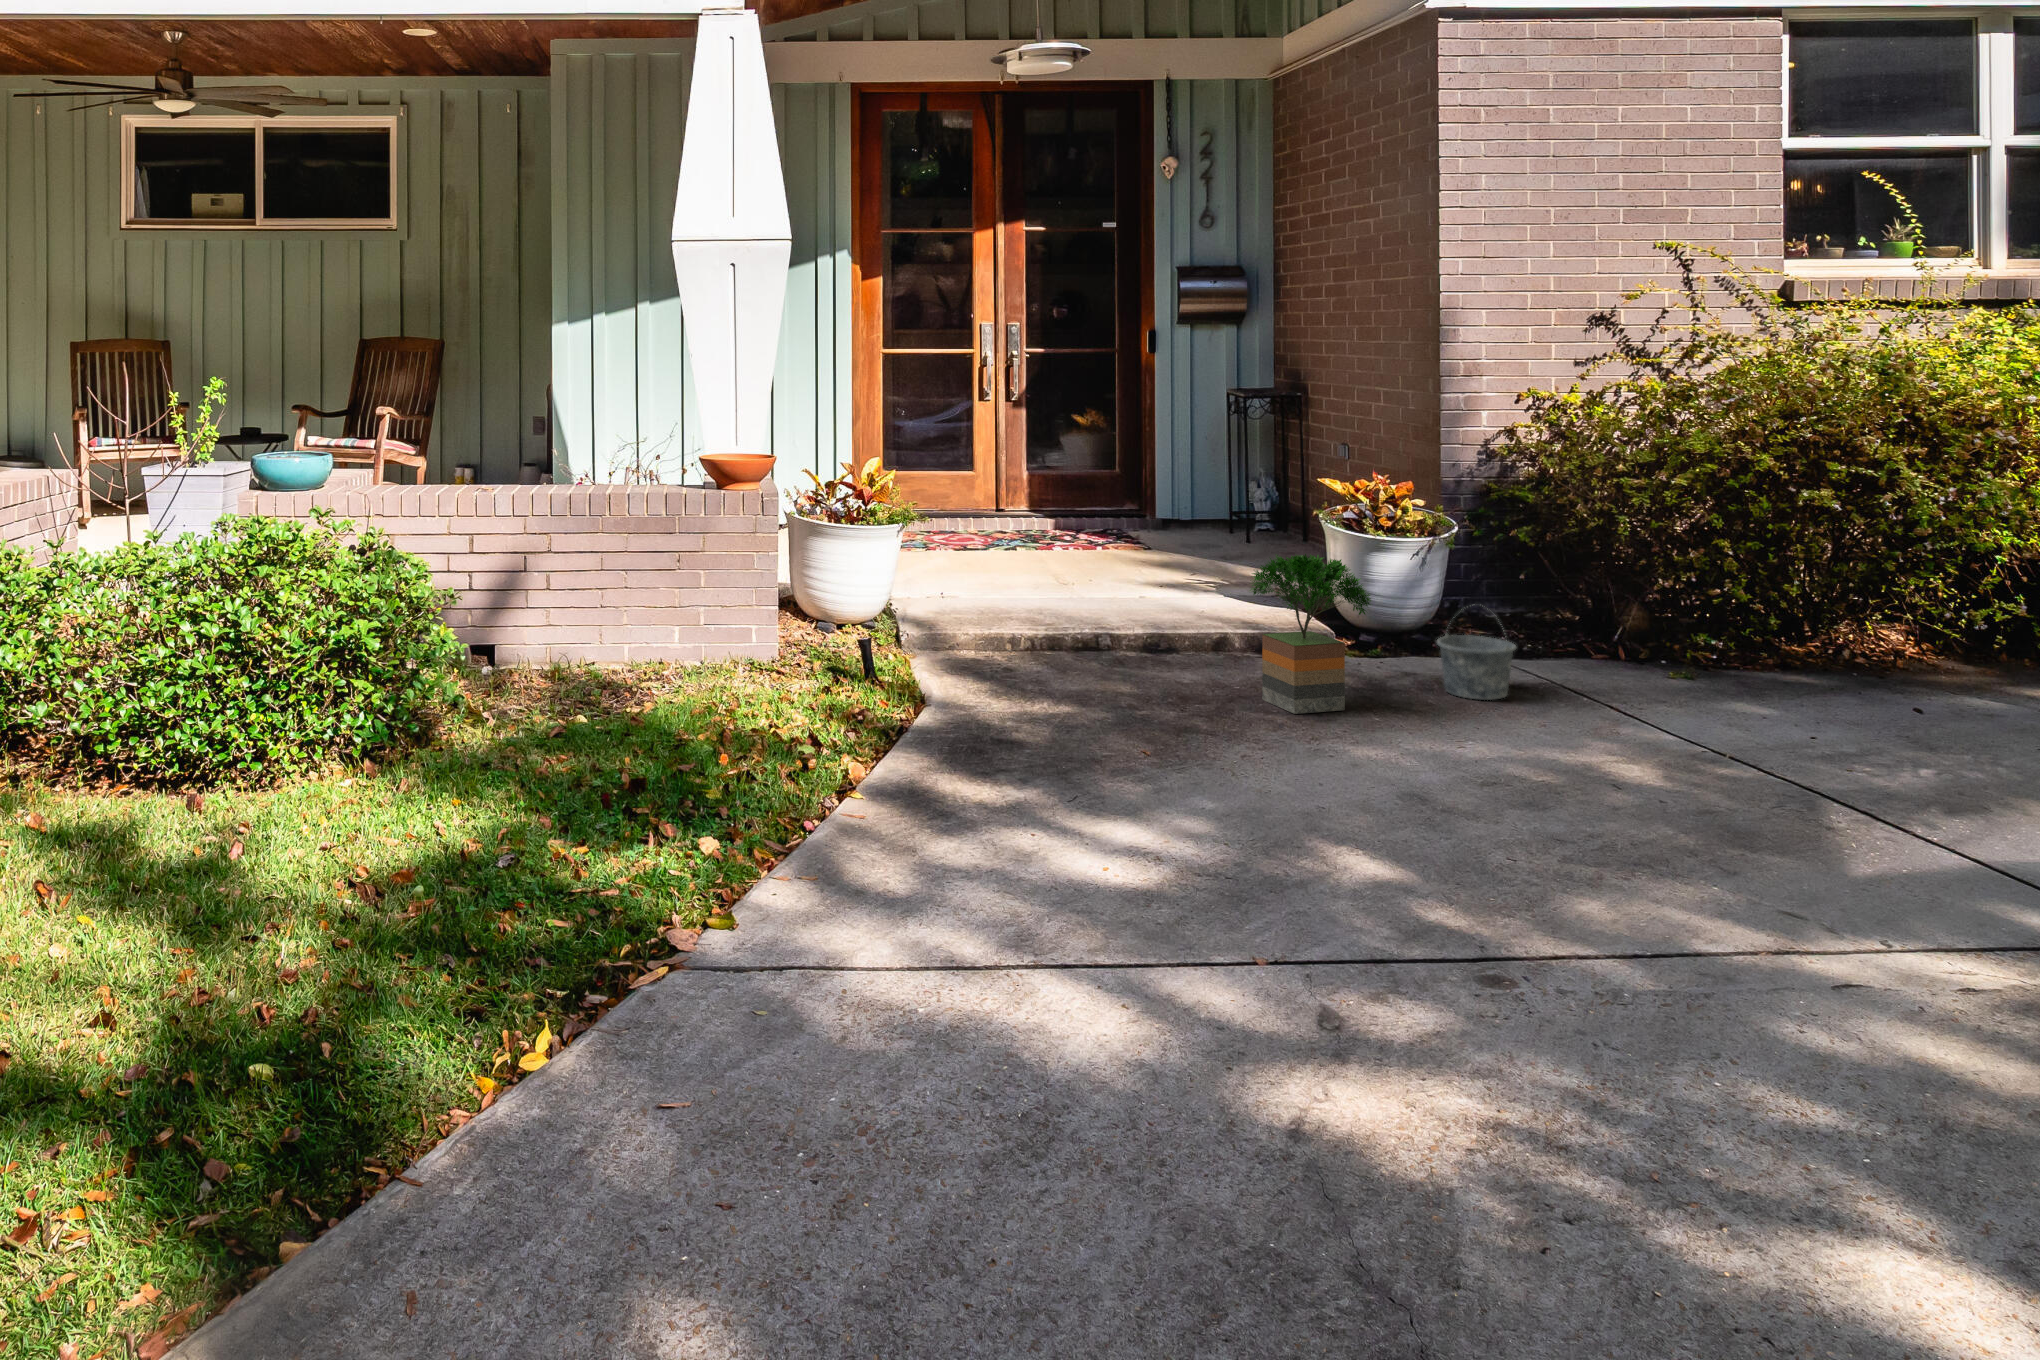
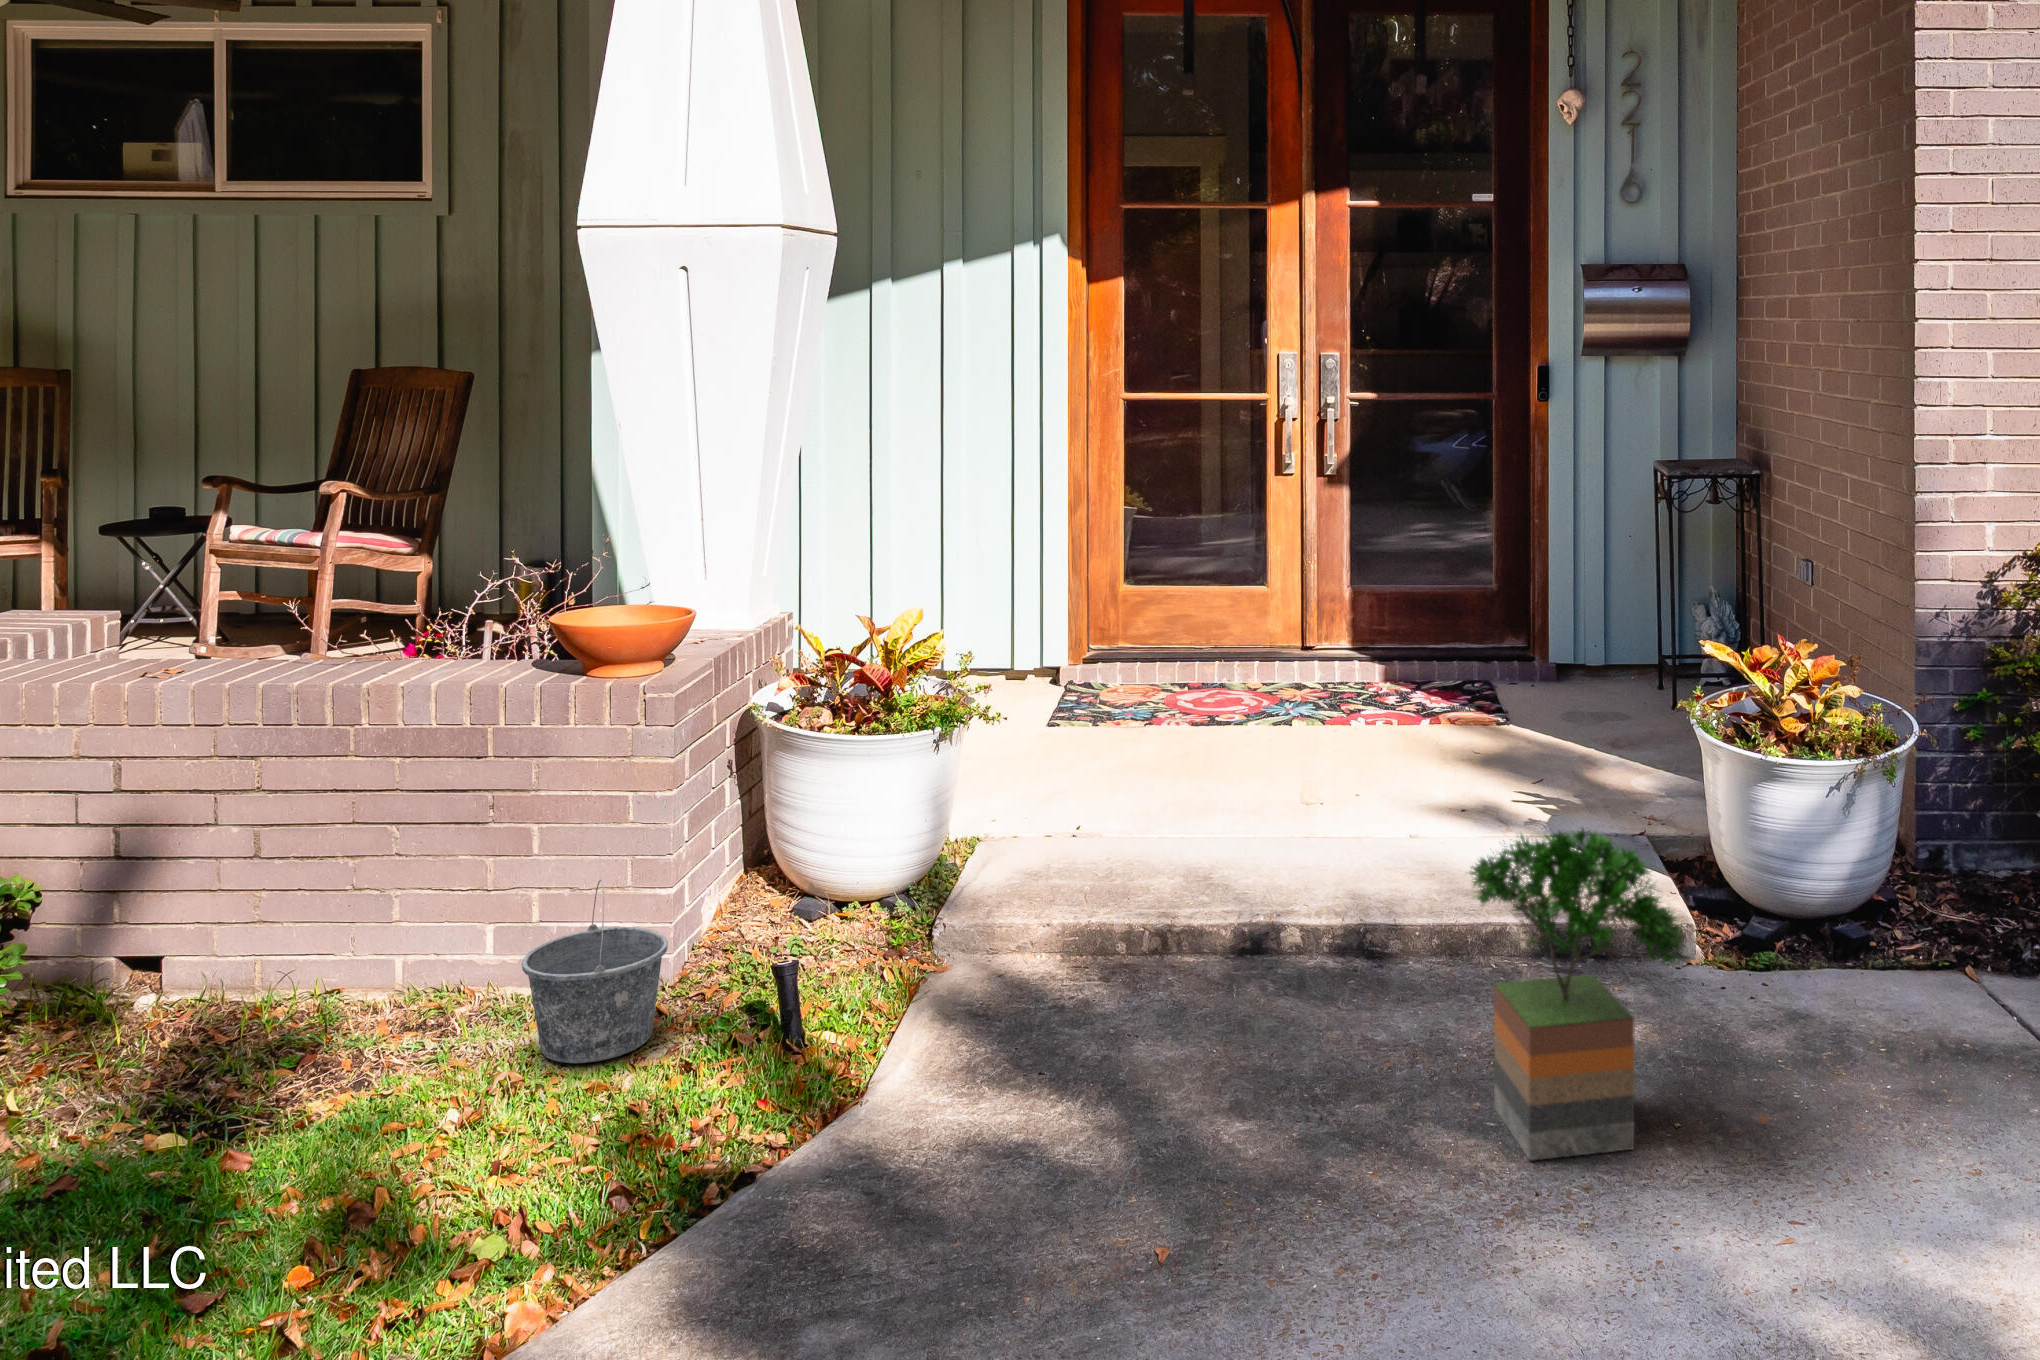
bucket: present [1437,617,1516,700] -> present [522,879,668,1063]

